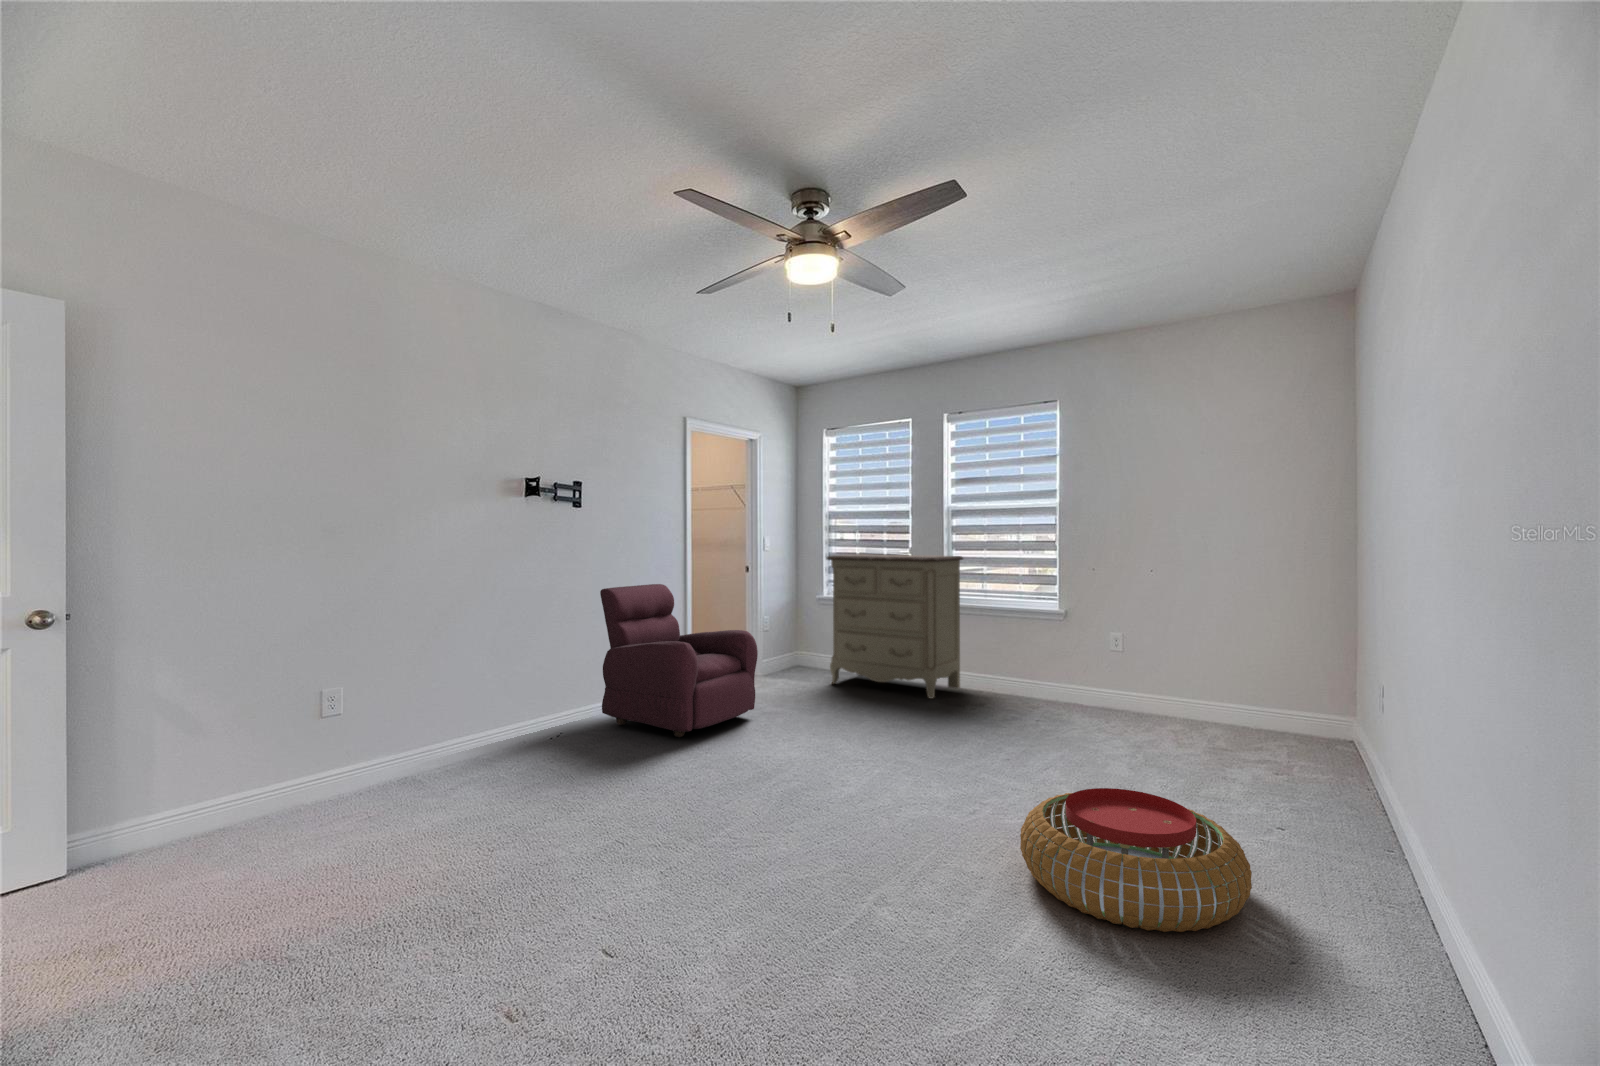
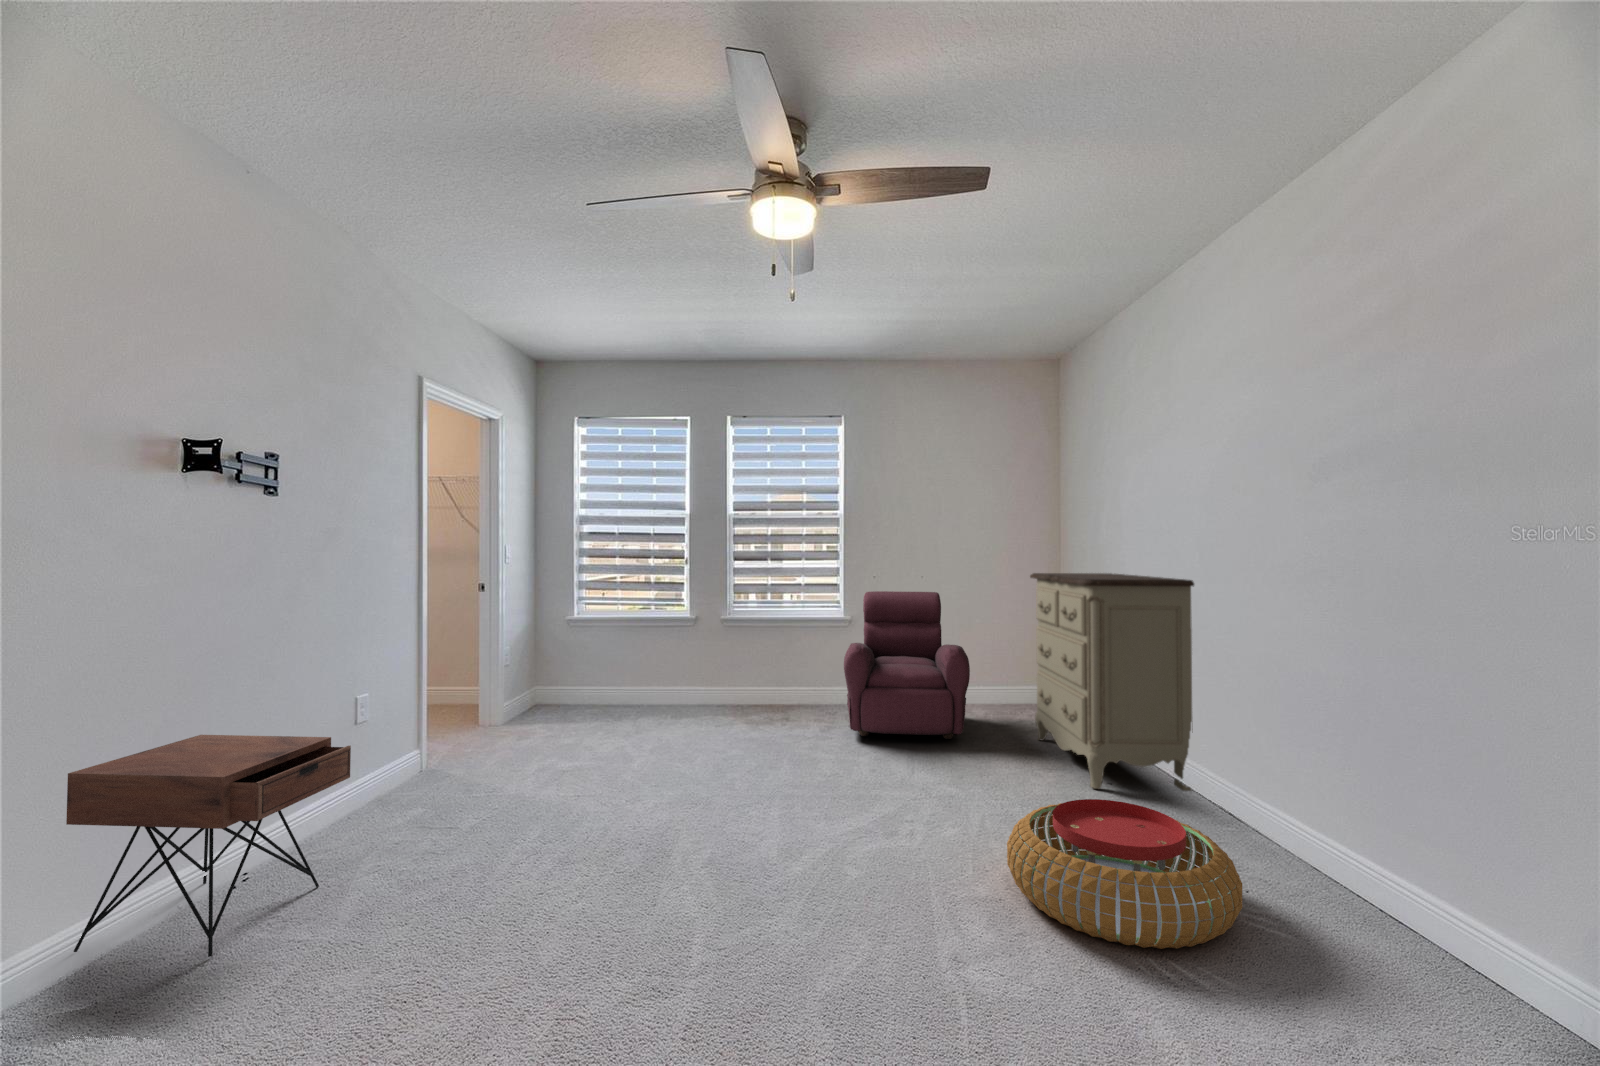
dresser: present [827,554,963,699] -> present [1030,573,1194,791]
armchair: present [600,584,758,737] -> present [844,591,970,739]
nightstand: none [468,654,597,775] -> present [66,735,351,957]

